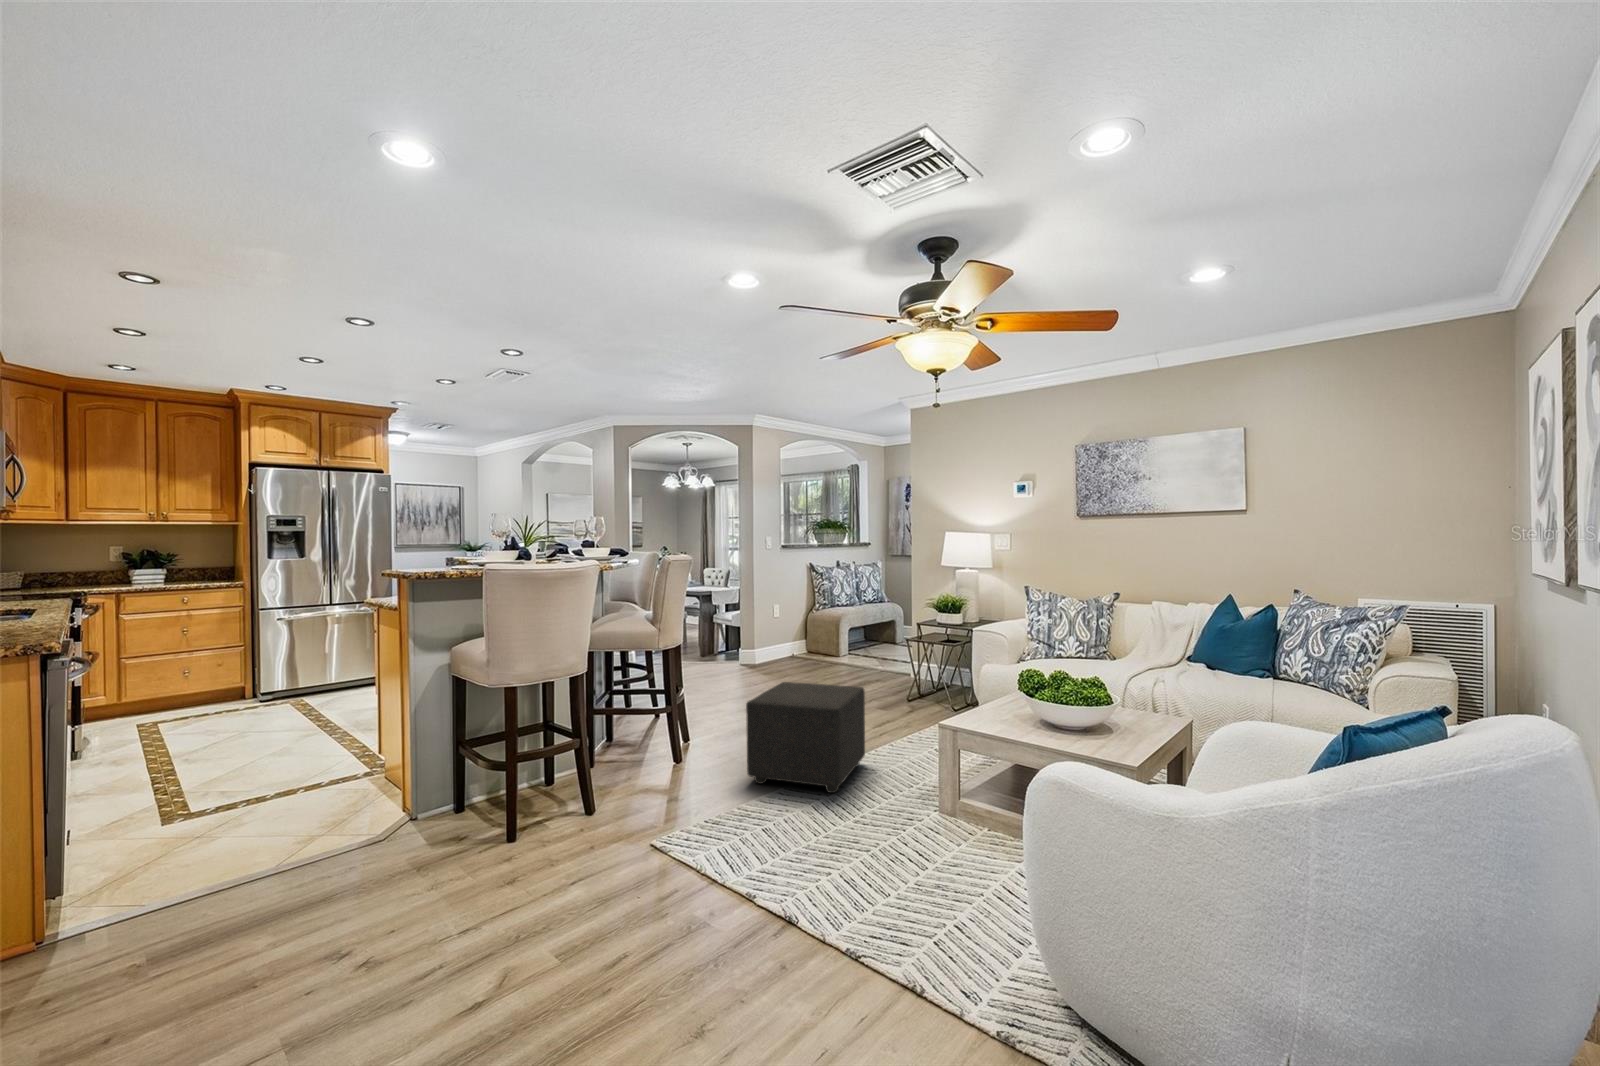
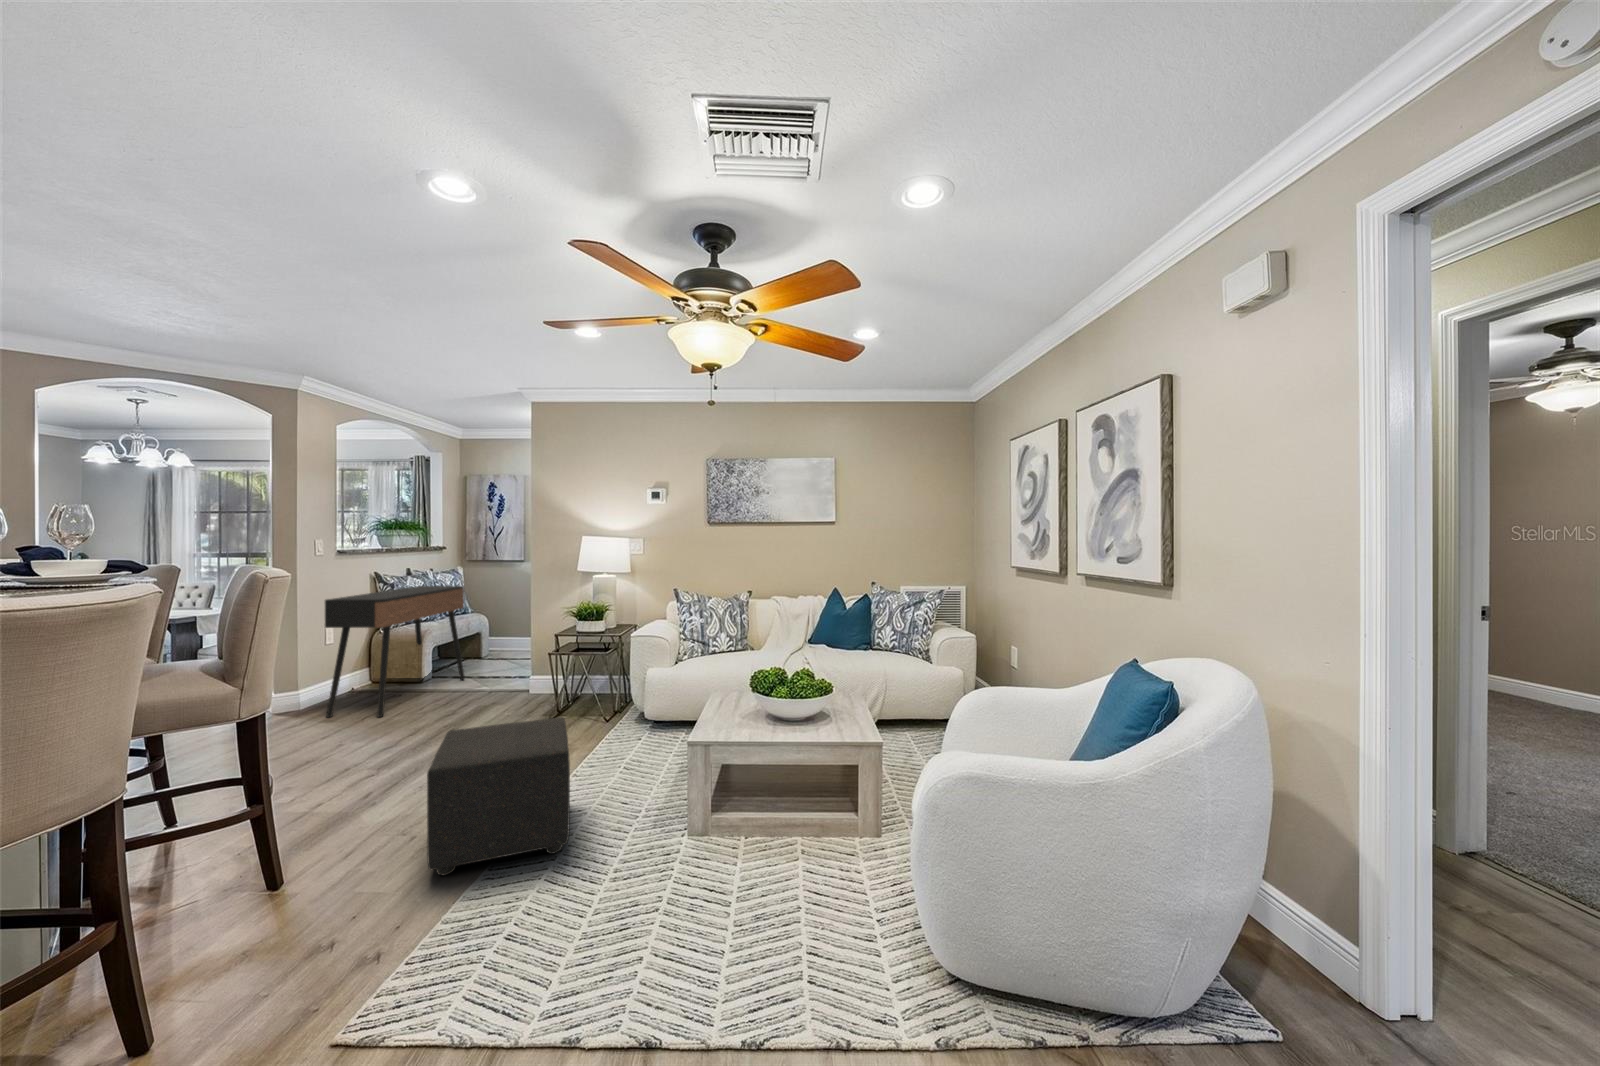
console table: none [764,575,870,677] -> present [325,586,465,717]

